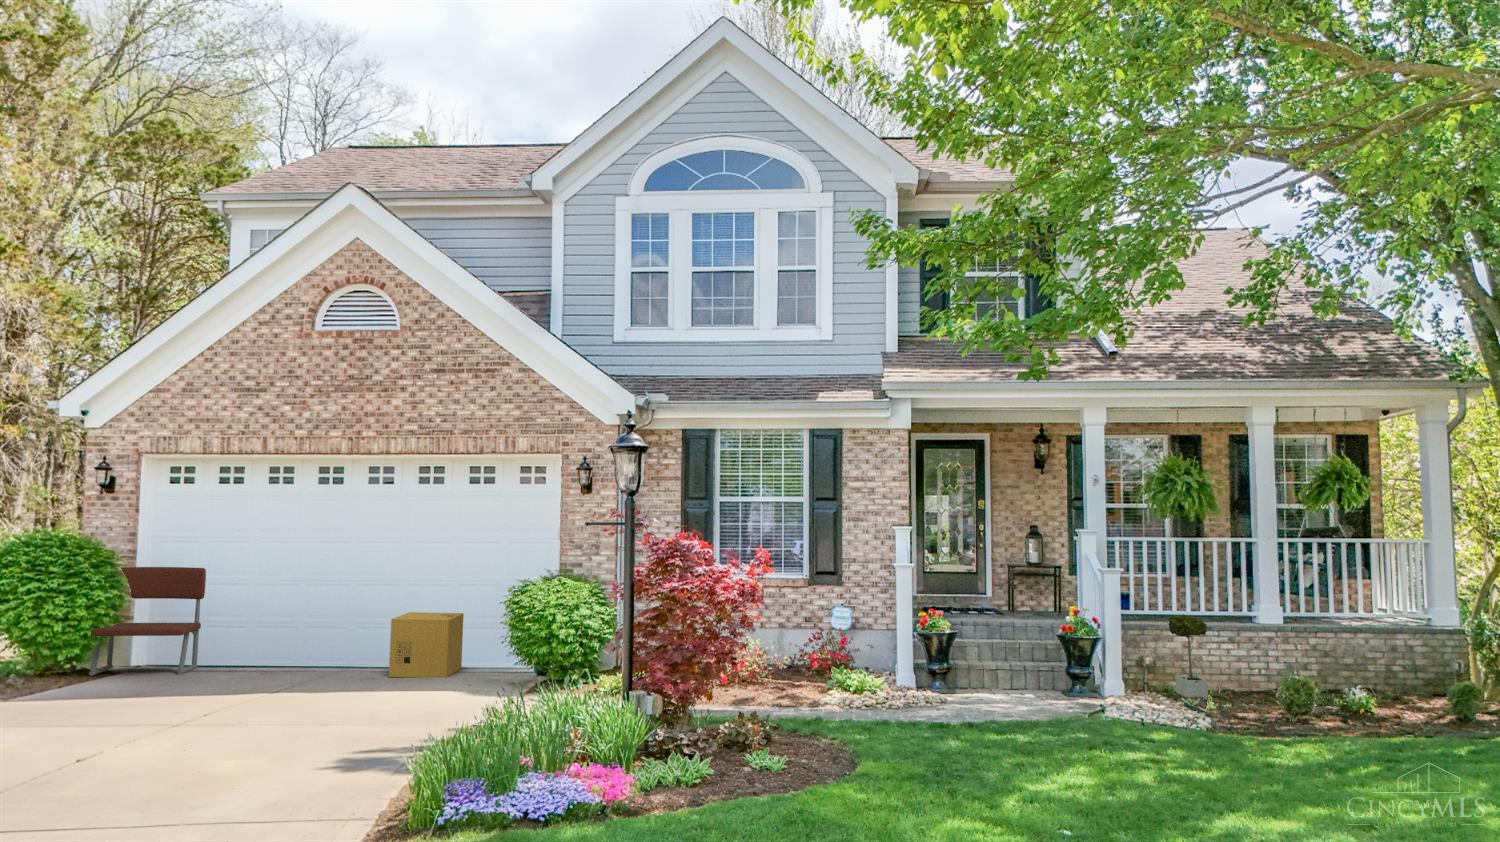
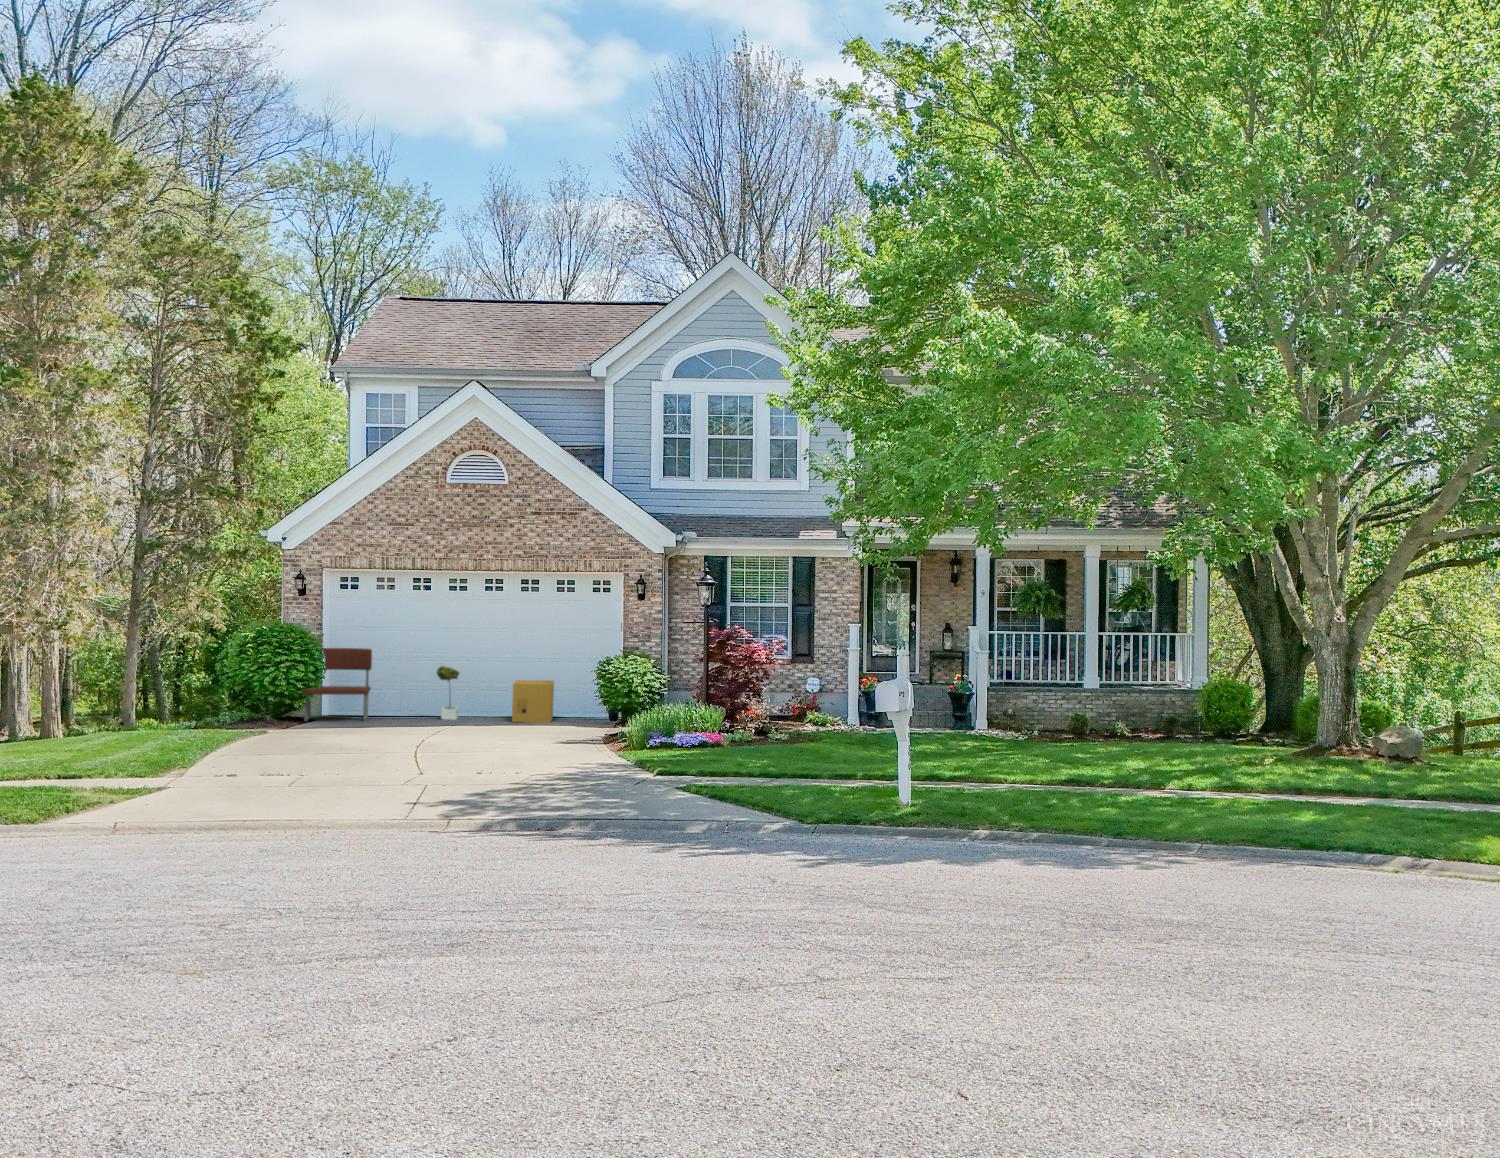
potted tree: present [1169,614,1208,698] -> present [437,666,459,720]

